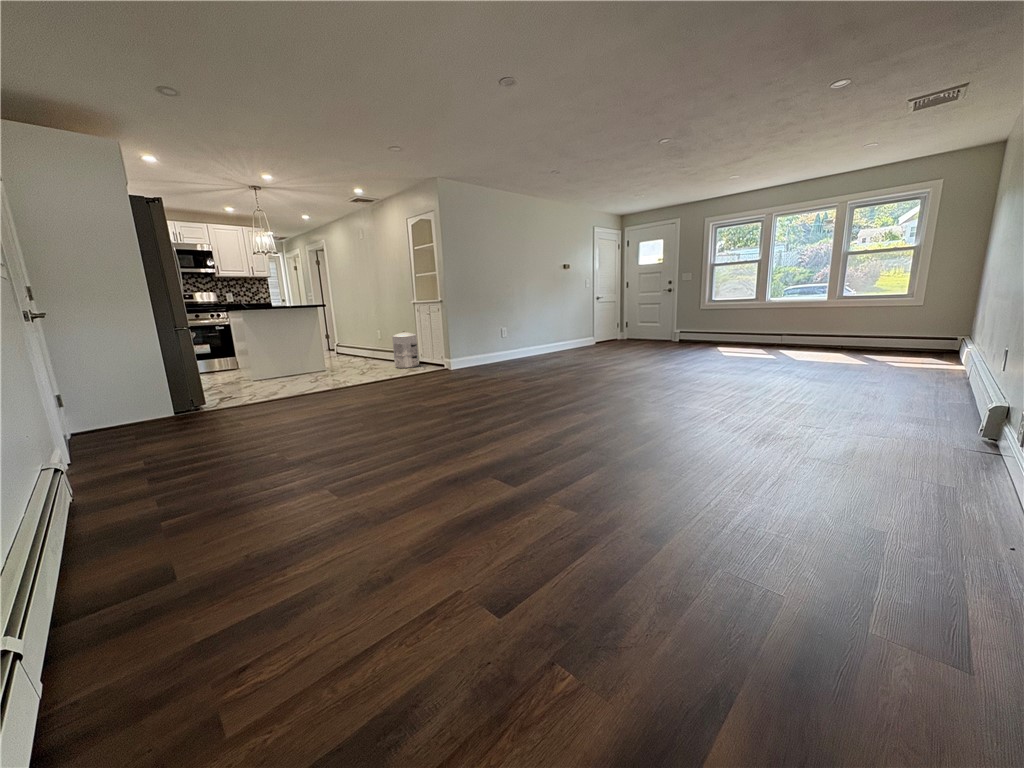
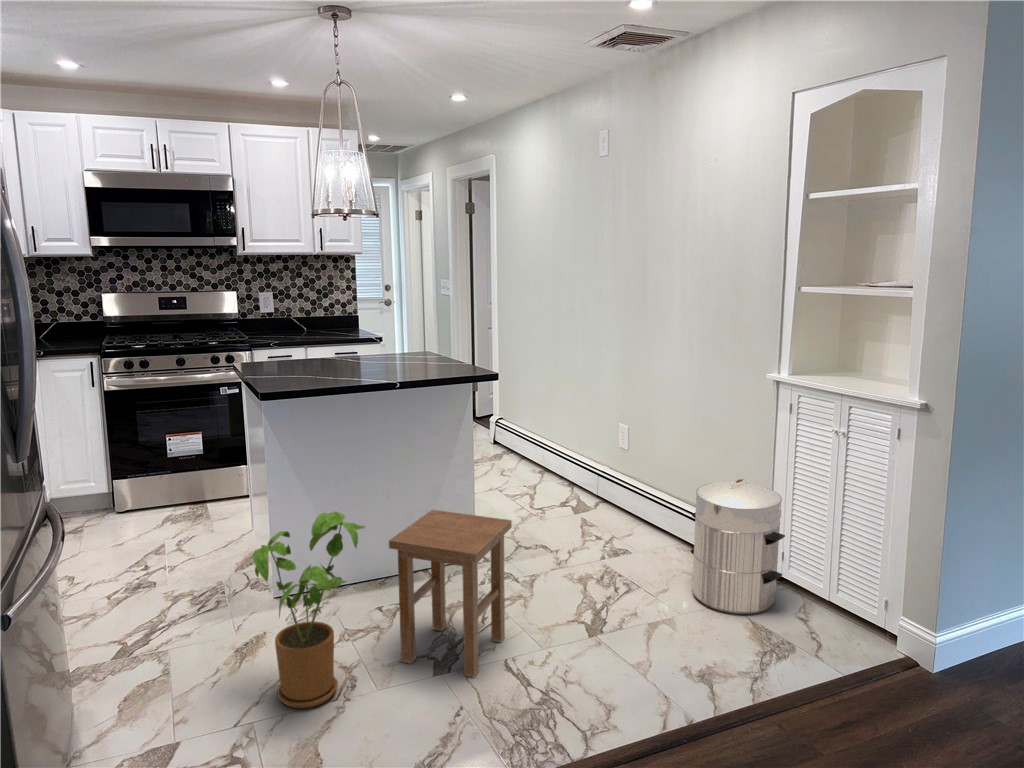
house plant: none [251,333,286,388] -> present [253,512,365,708]
stool: none [293,341,334,381] -> present [389,510,512,678]

